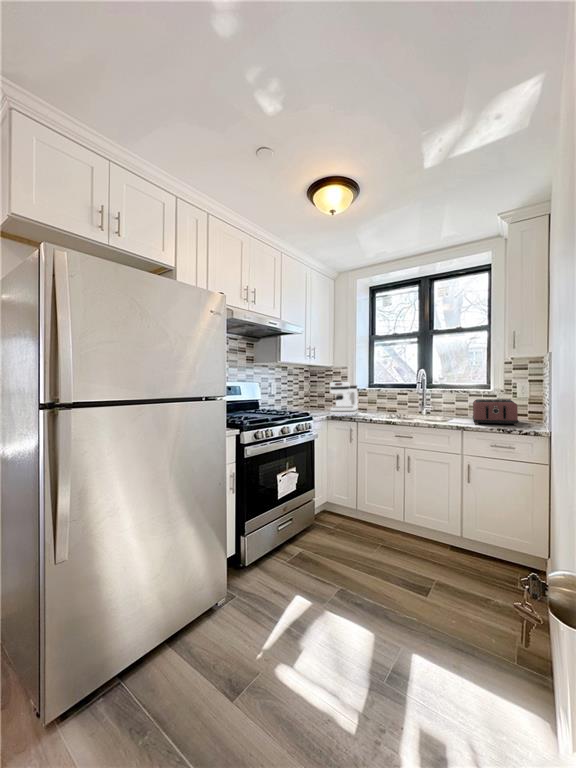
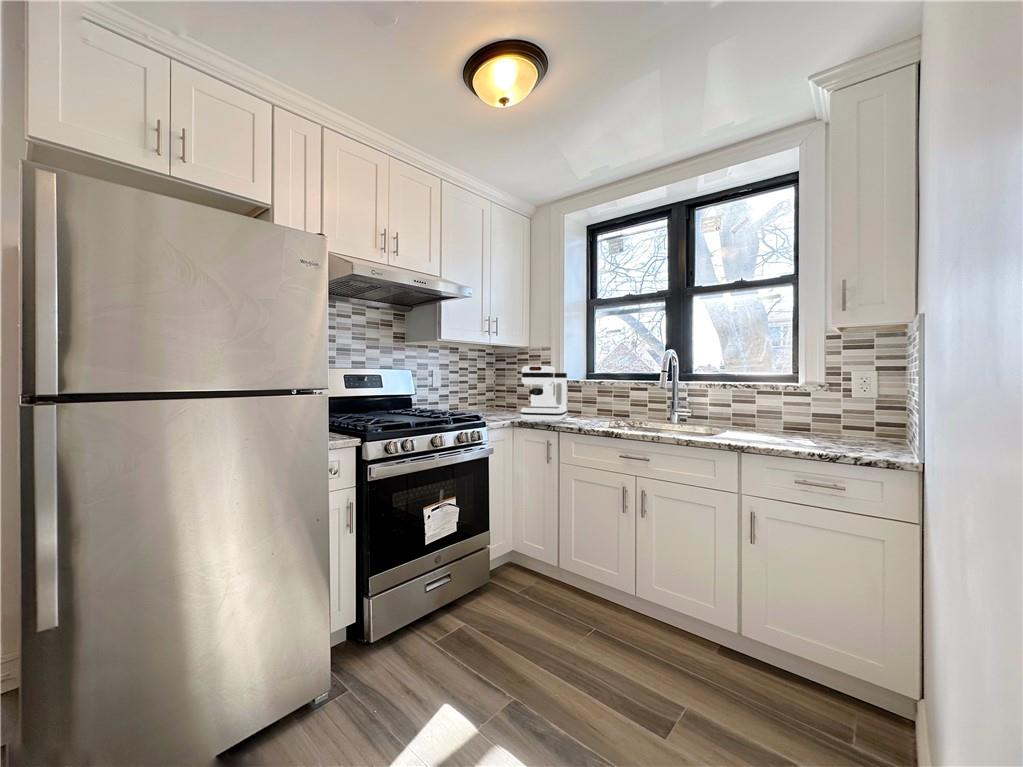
toaster: present [473,399,519,425] -> none [767,398,871,447]

